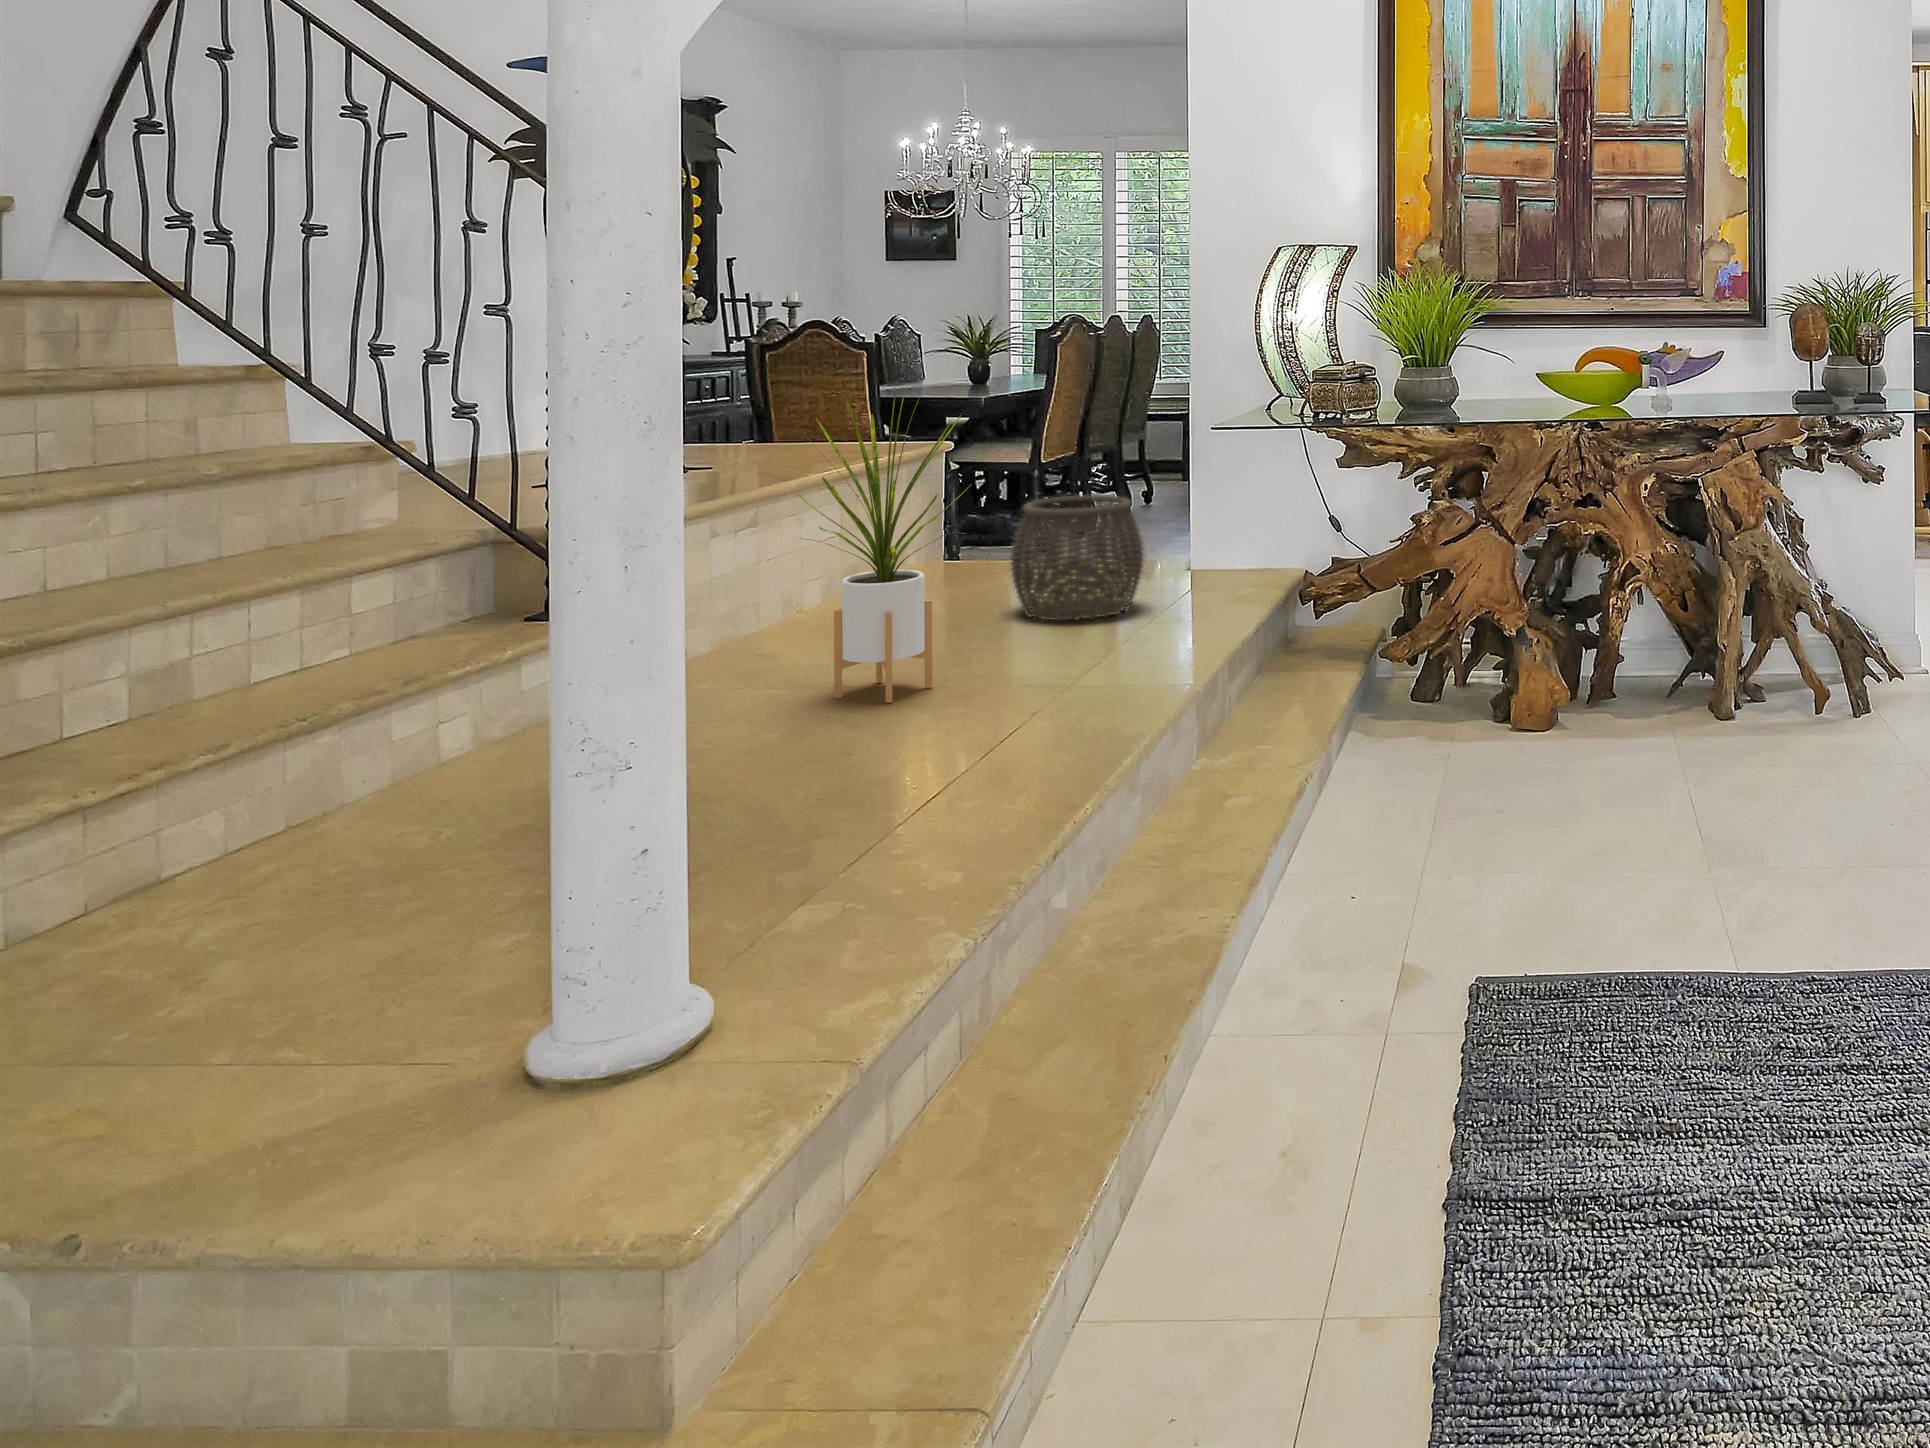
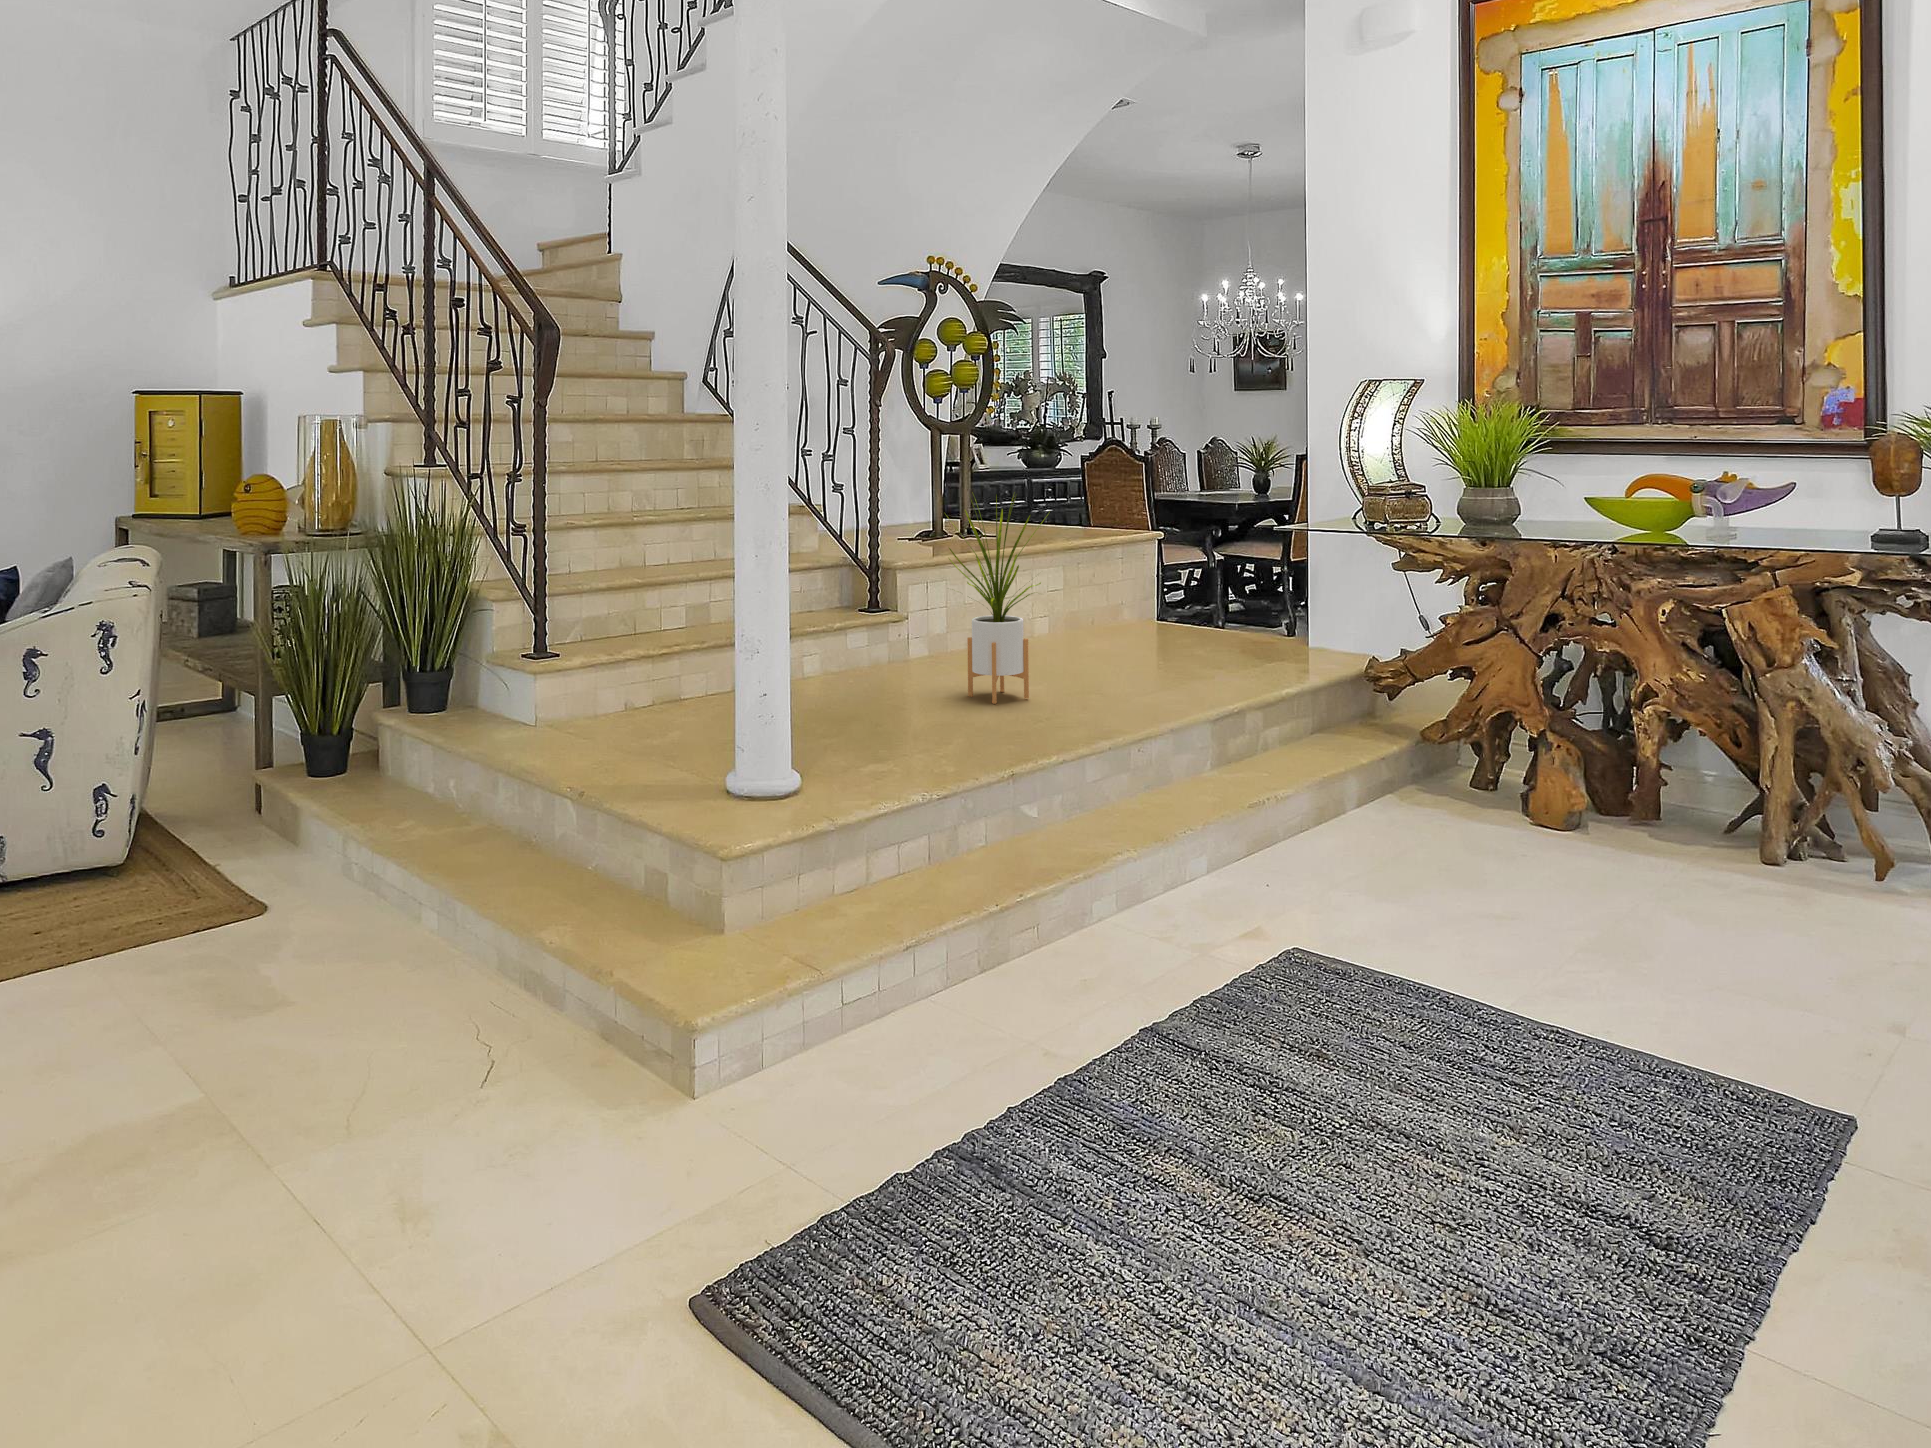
woven basket: present [1010,495,1144,621] -> none [1129,580,1230,675]

